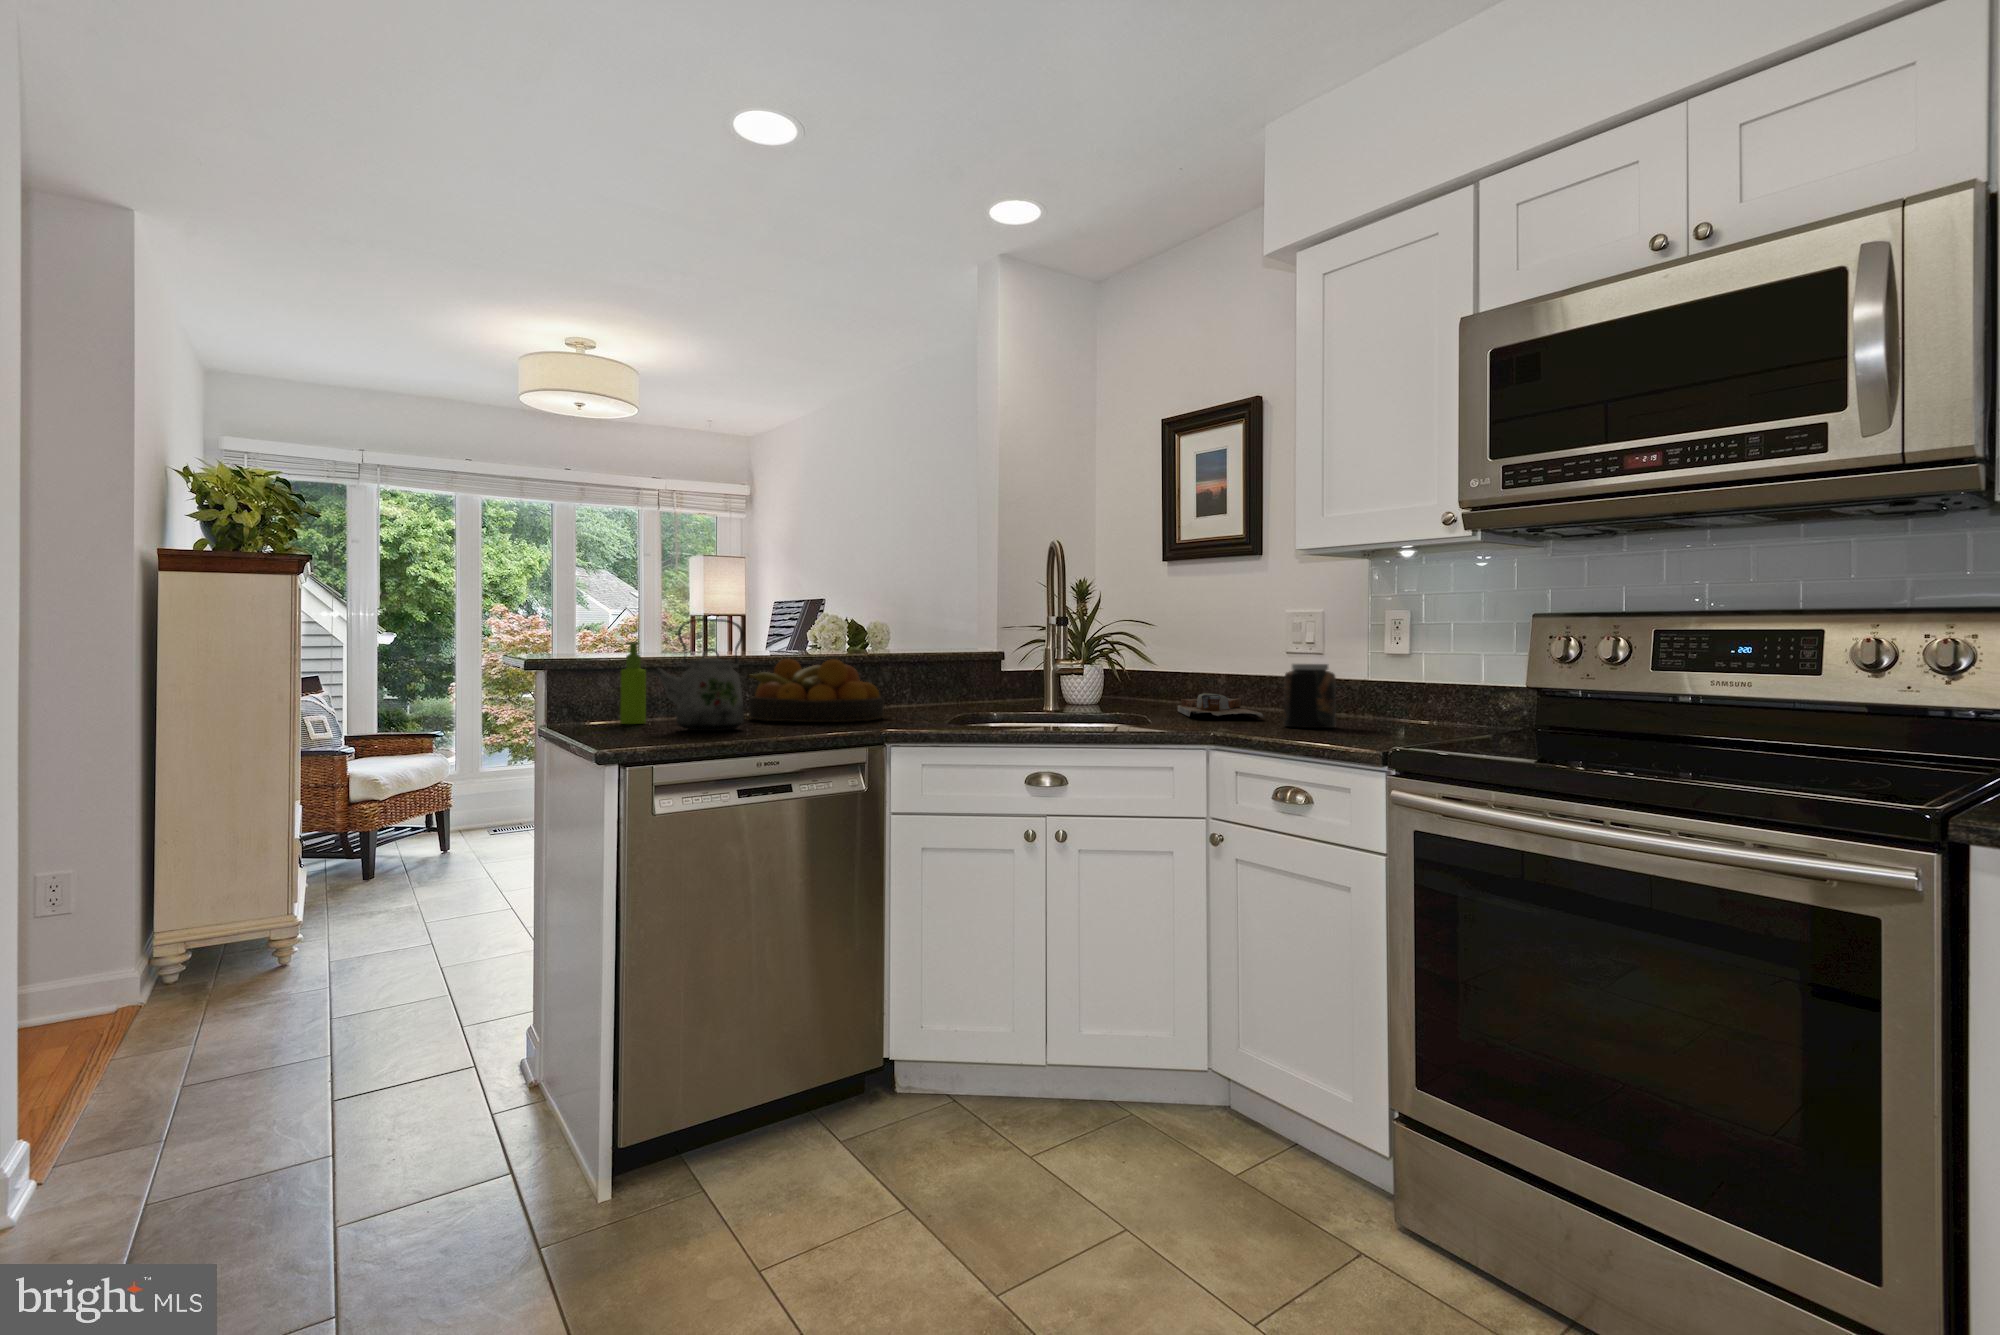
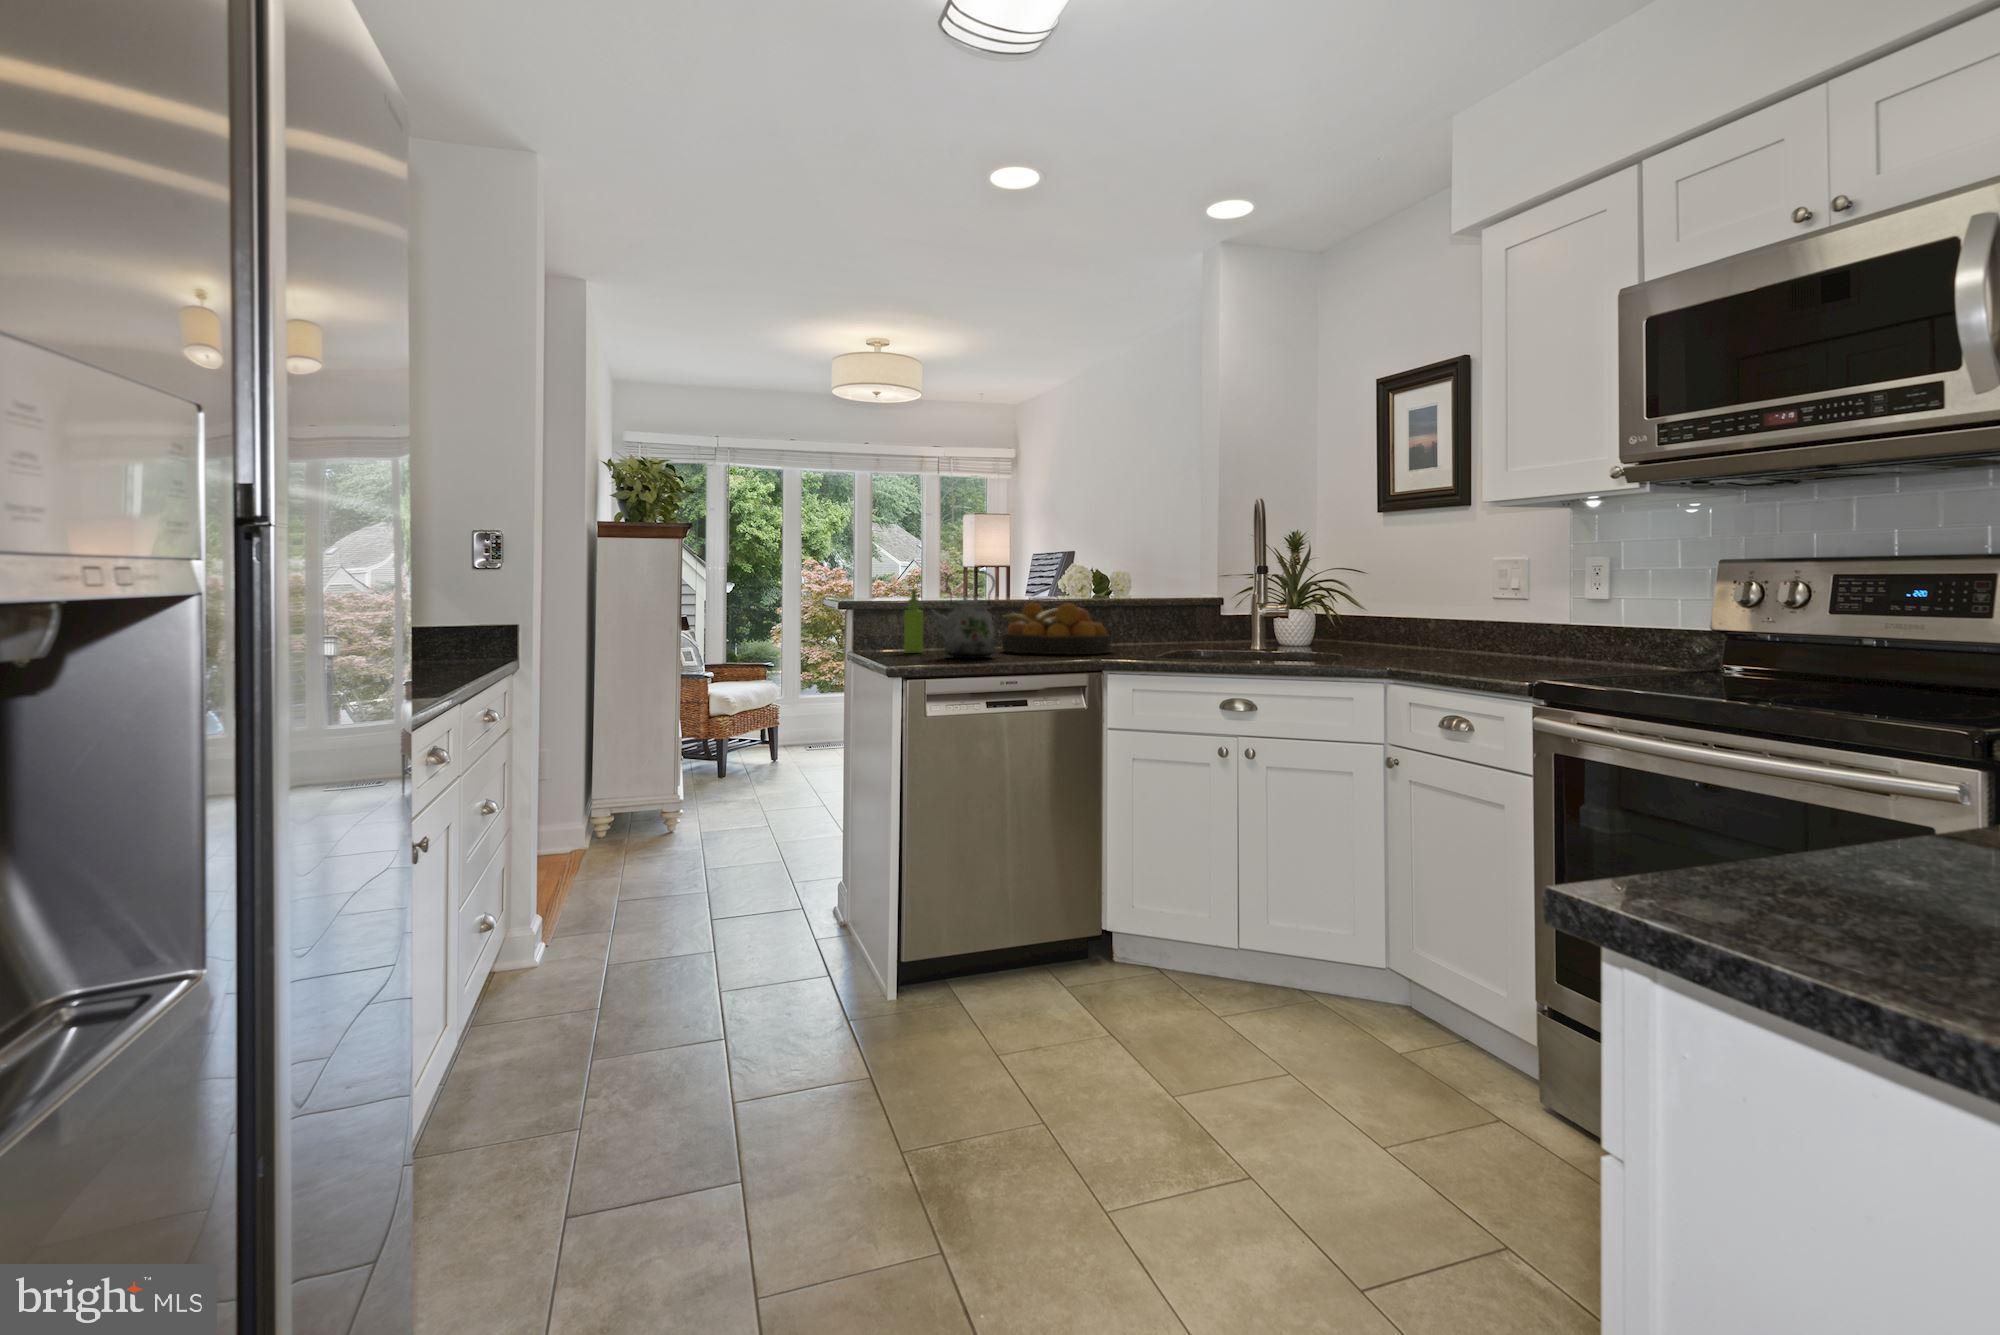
jar: present [1284,664,1336,728] -> none [1465,608,1516,666]
cutting board: present [1177,693,1264,719] -> none [1381,635,1454,659]

